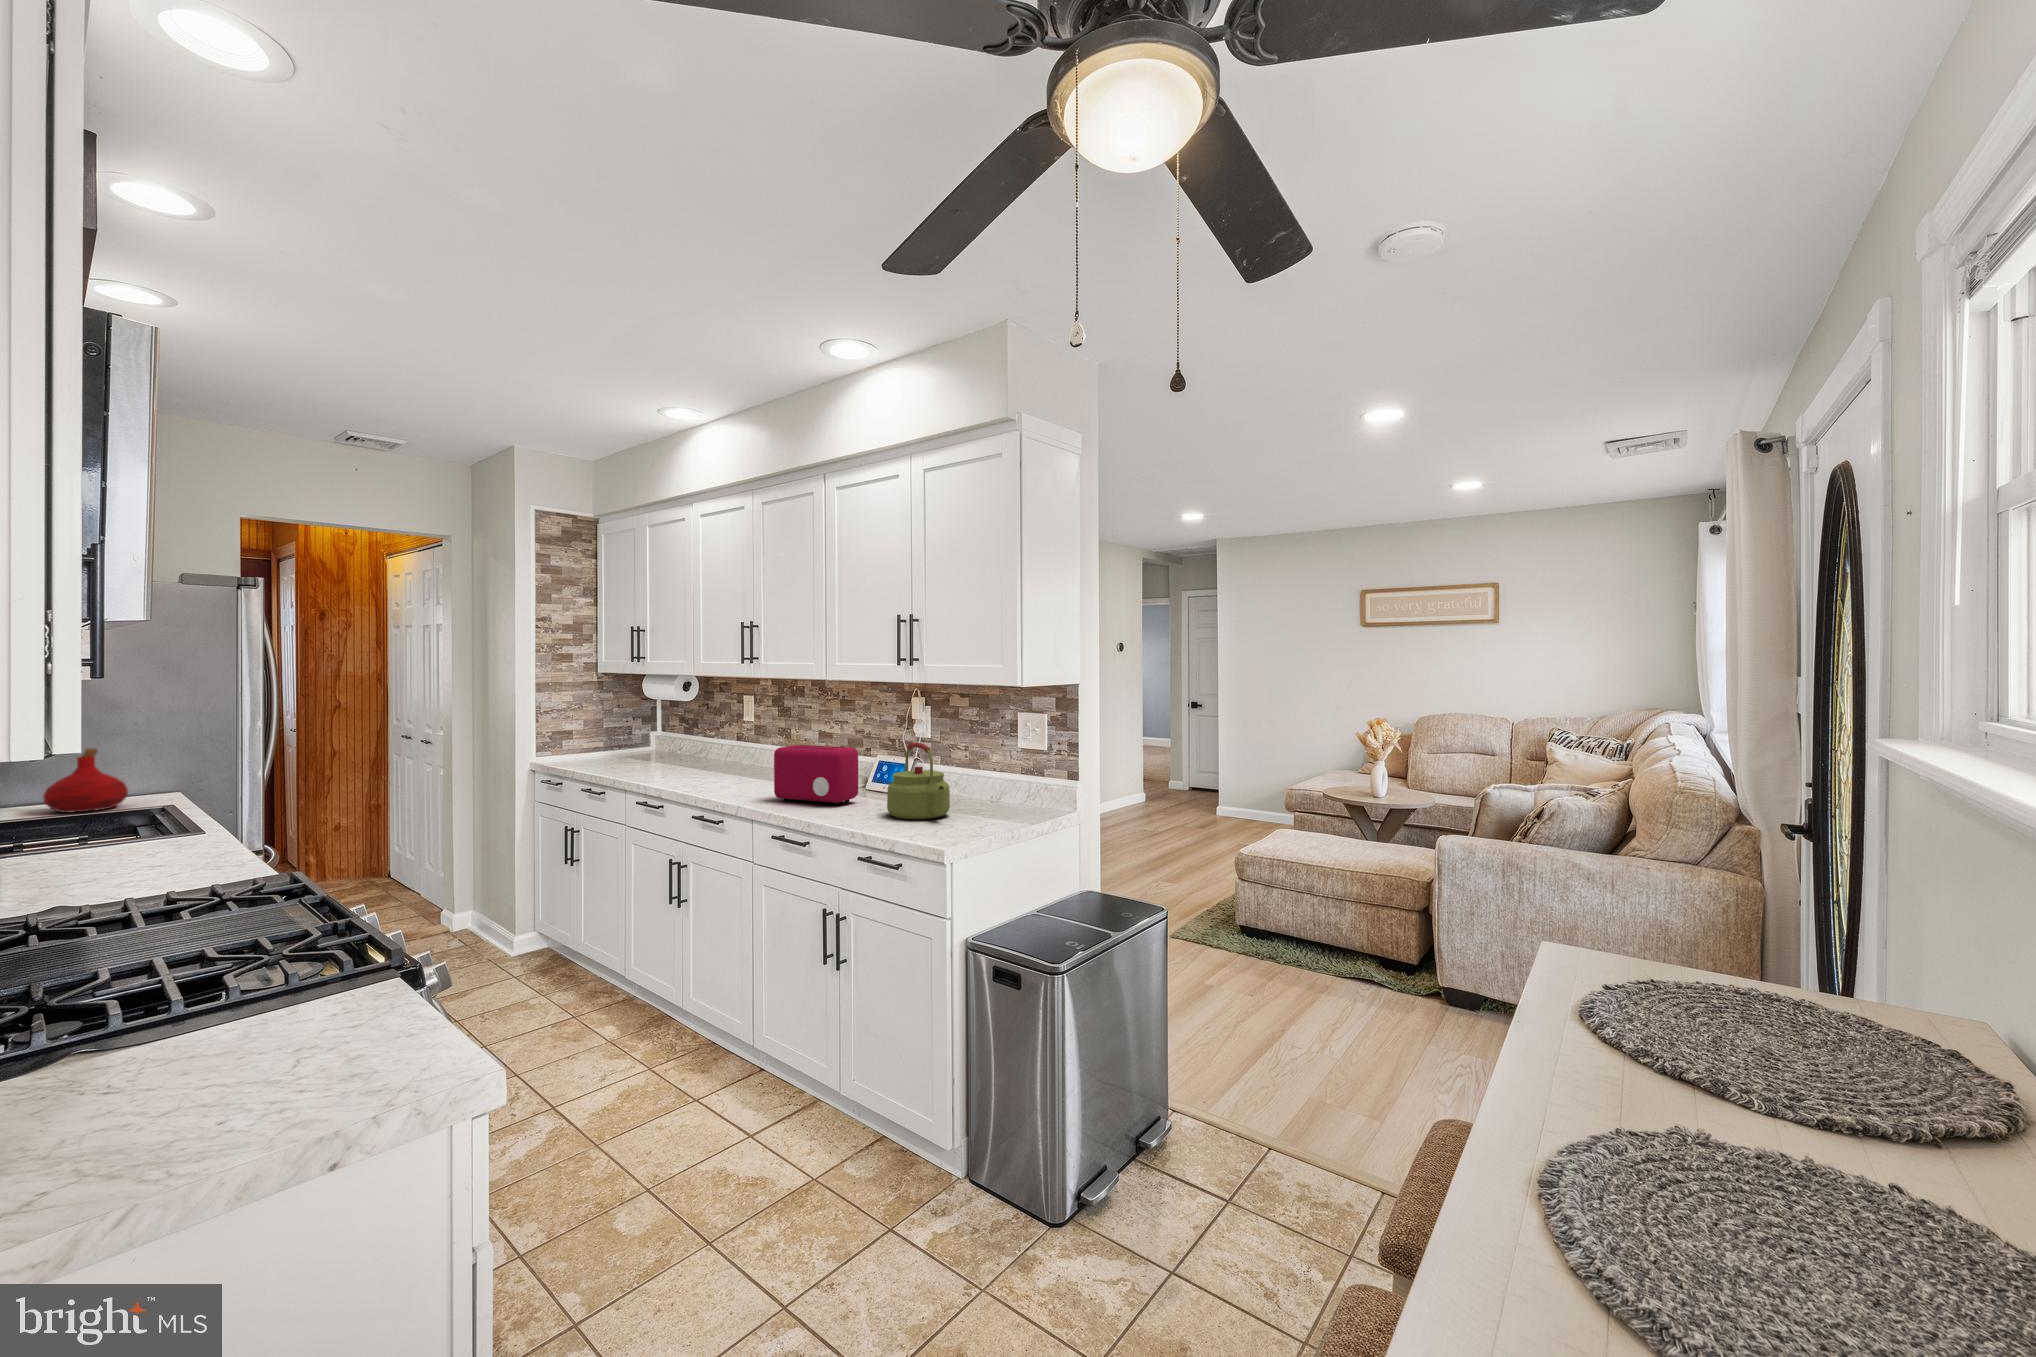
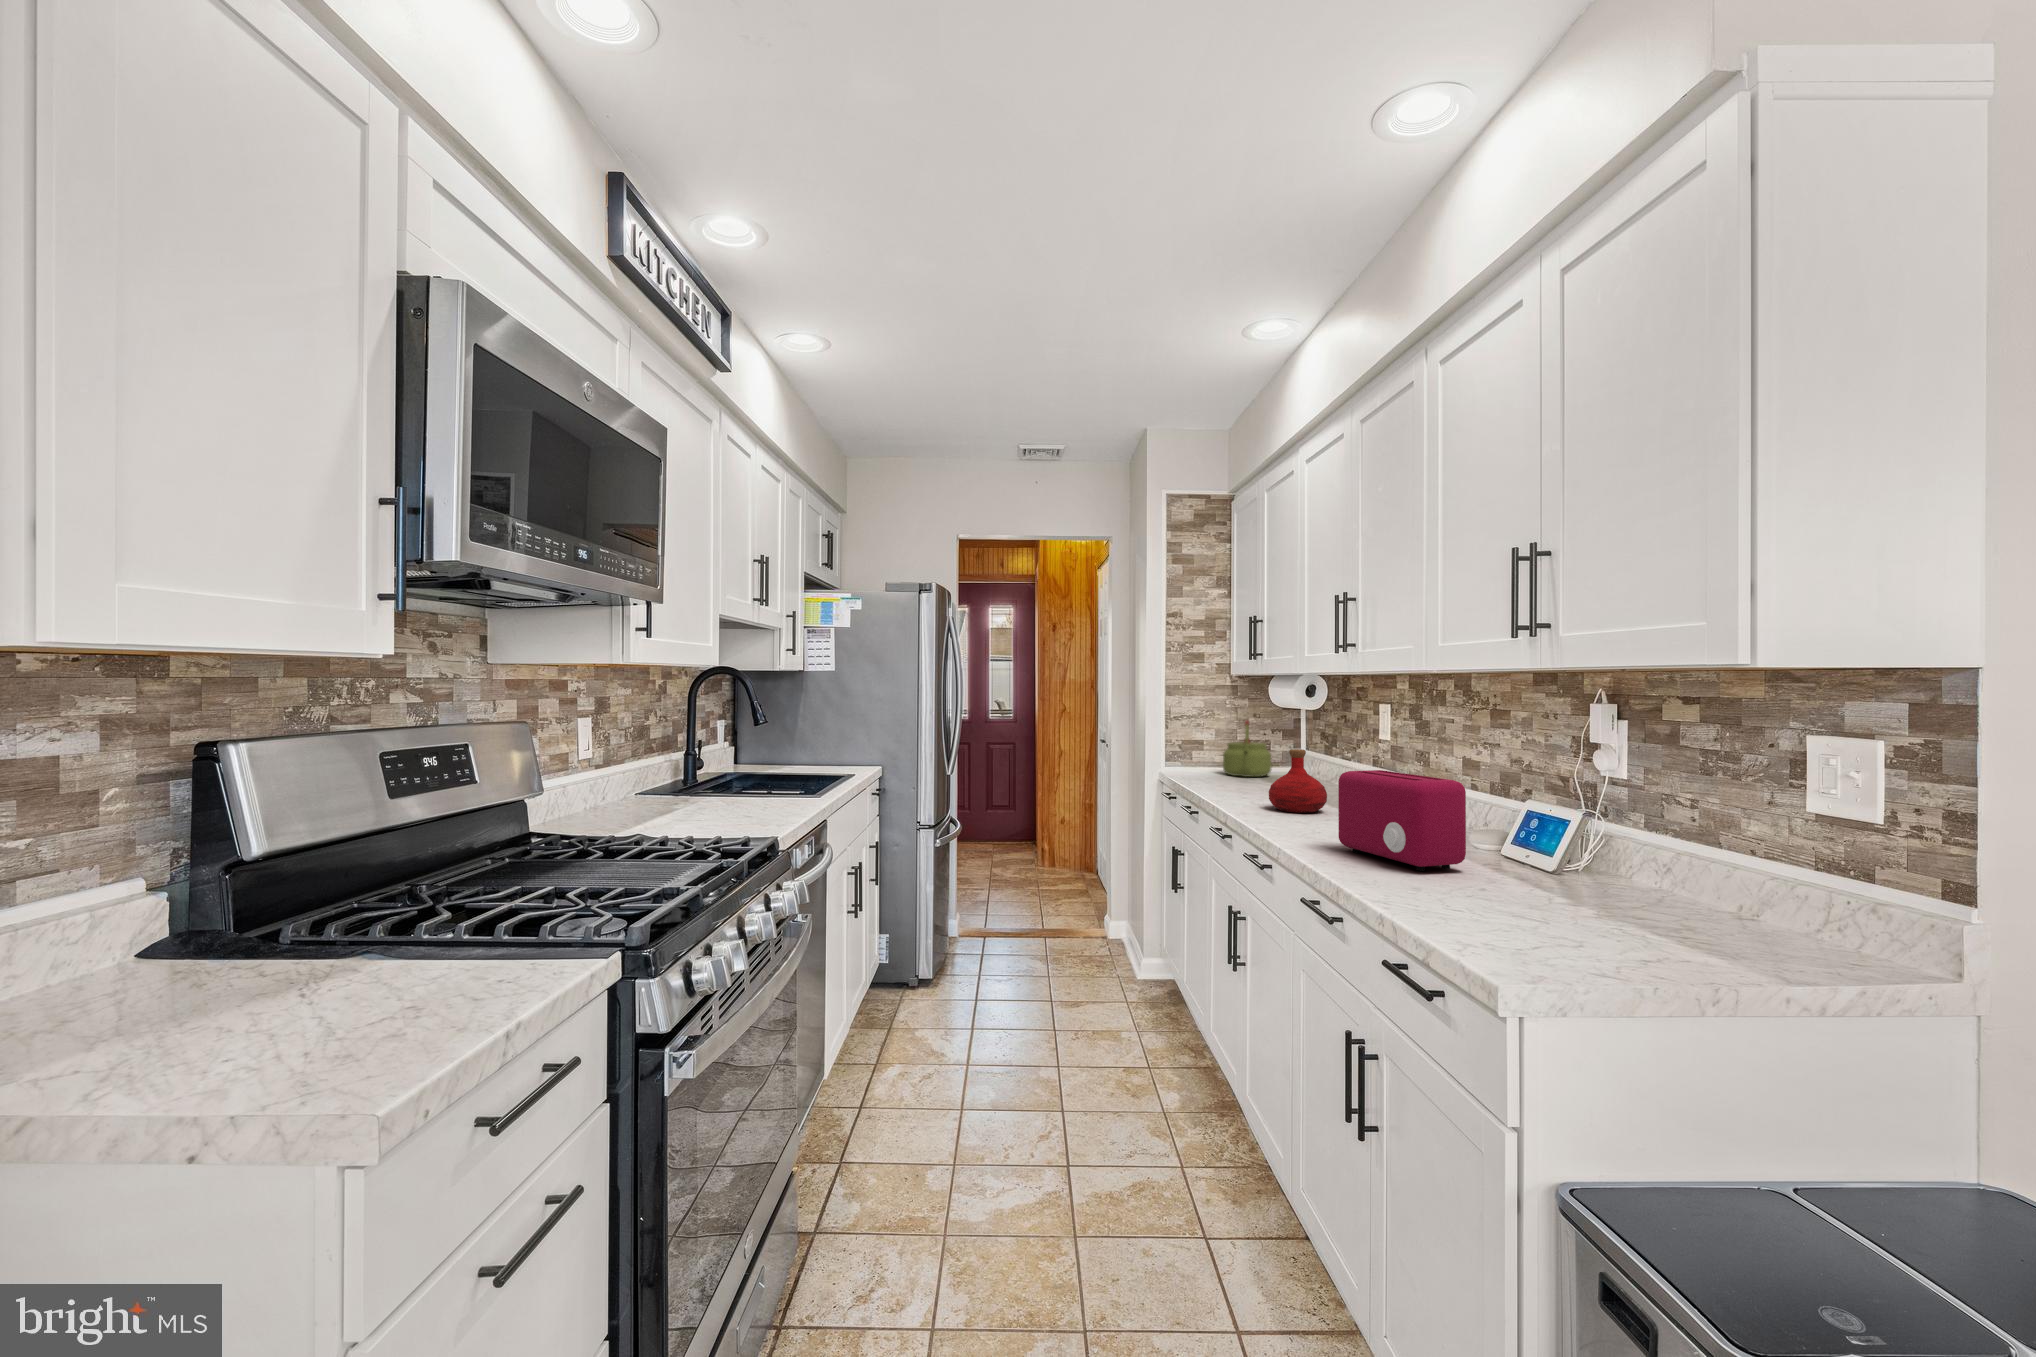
kettle: present [887,742,950,819] -> present [1223,721,1271,777]
bottle: present [43,748,128,813] -> present [1269,749,1327,813]

